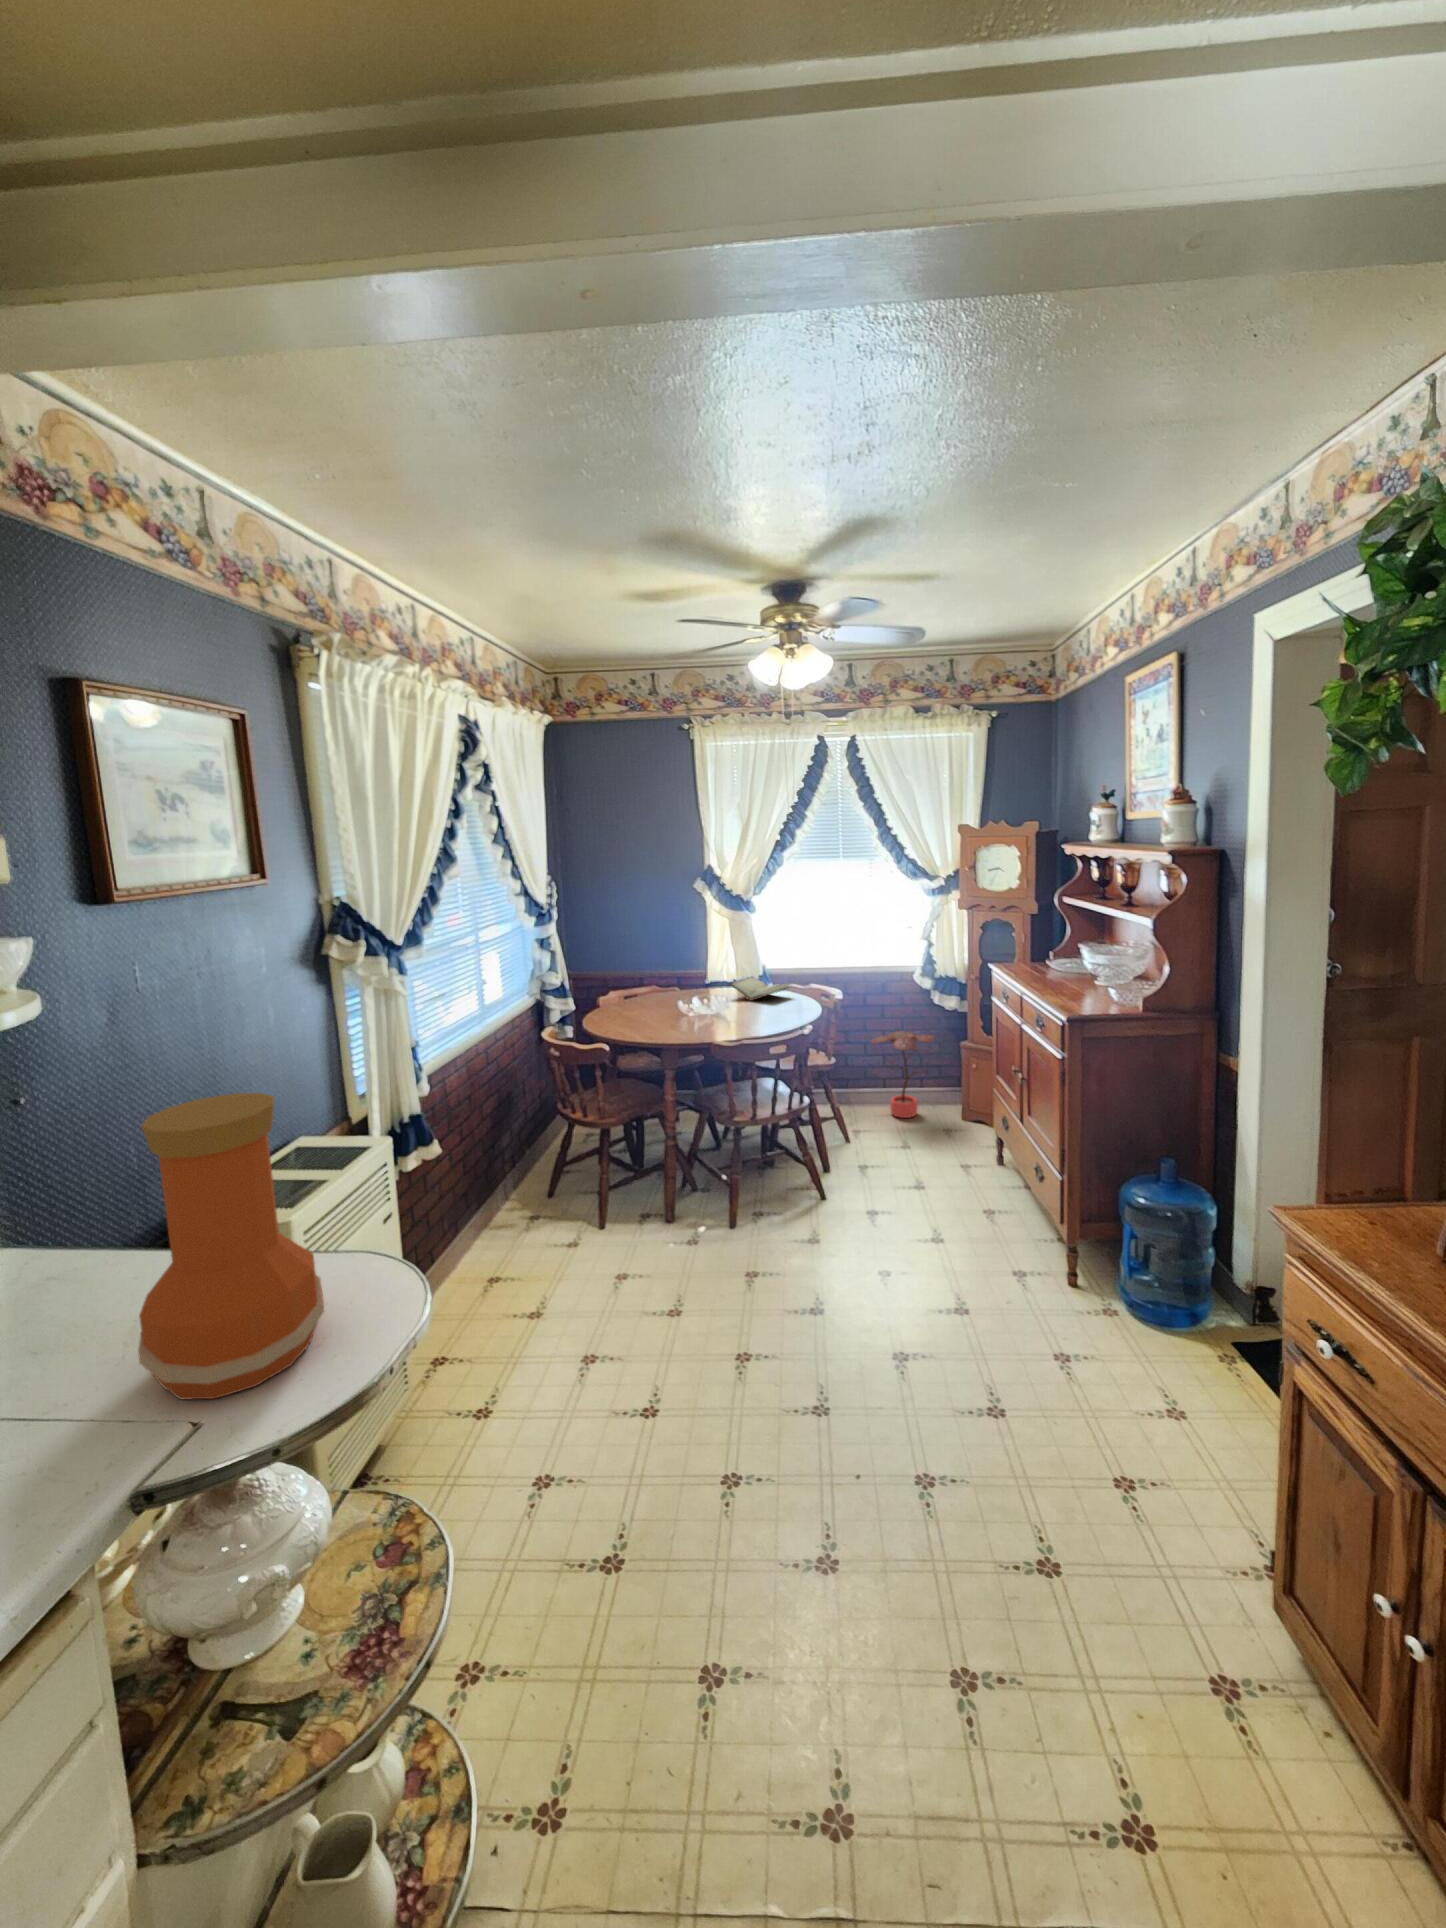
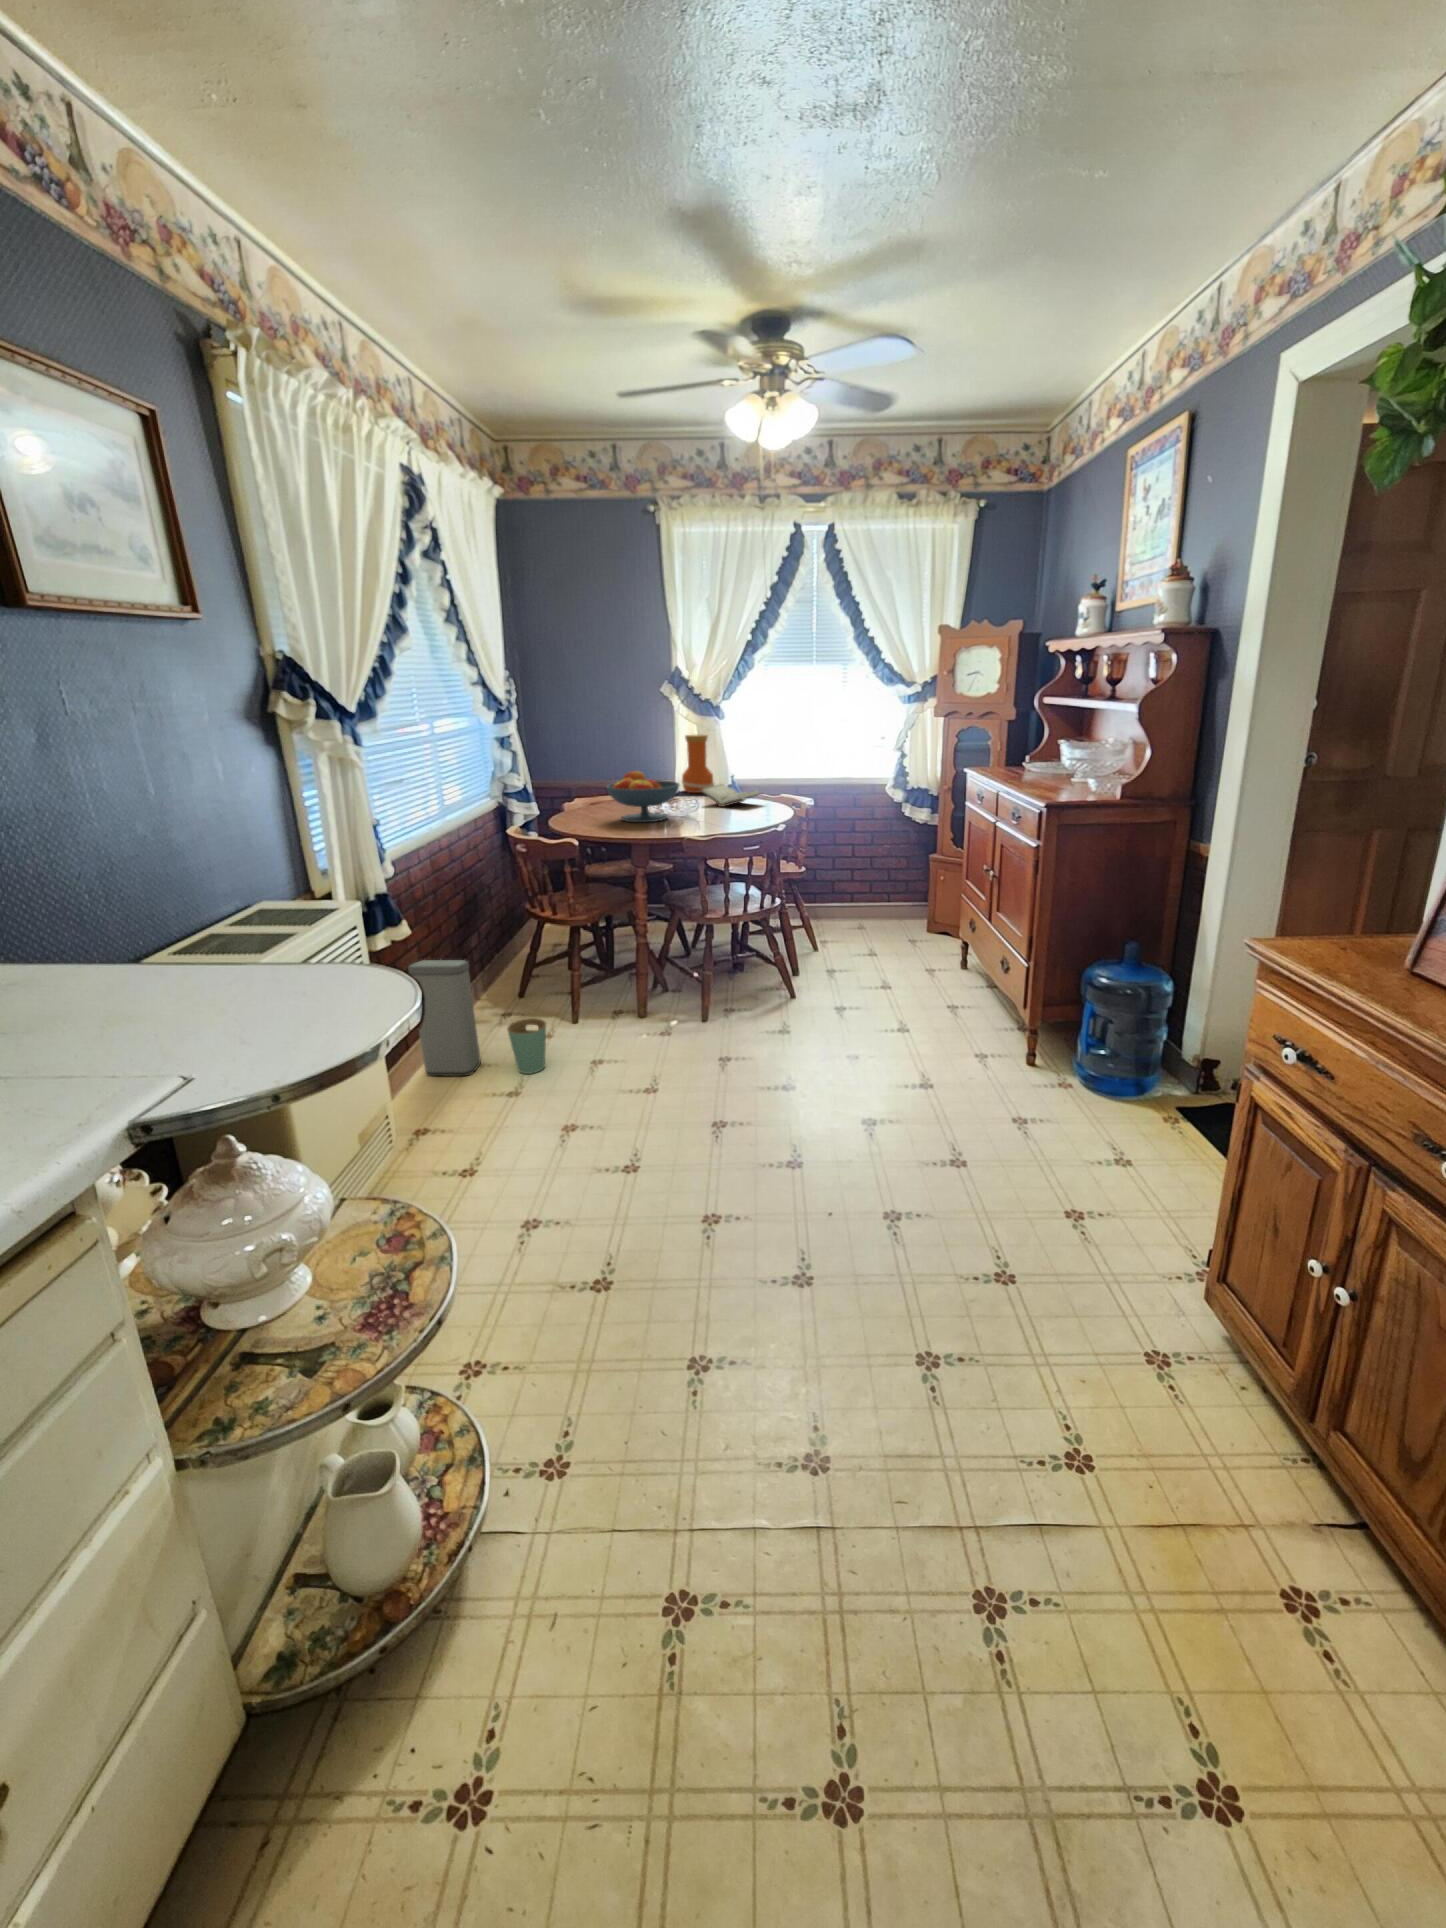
fruit bowl: none [637,970,709,1022] -> present [606,771,679,823]
potted plant: present [871,1031,935,1118] -> none [839,846,904,929]
vase: present [138,1093,324,1399] -> present [682,735,714,793]
trash can: none [436,1171,570,1294] -> present [408,960,546,1076]

